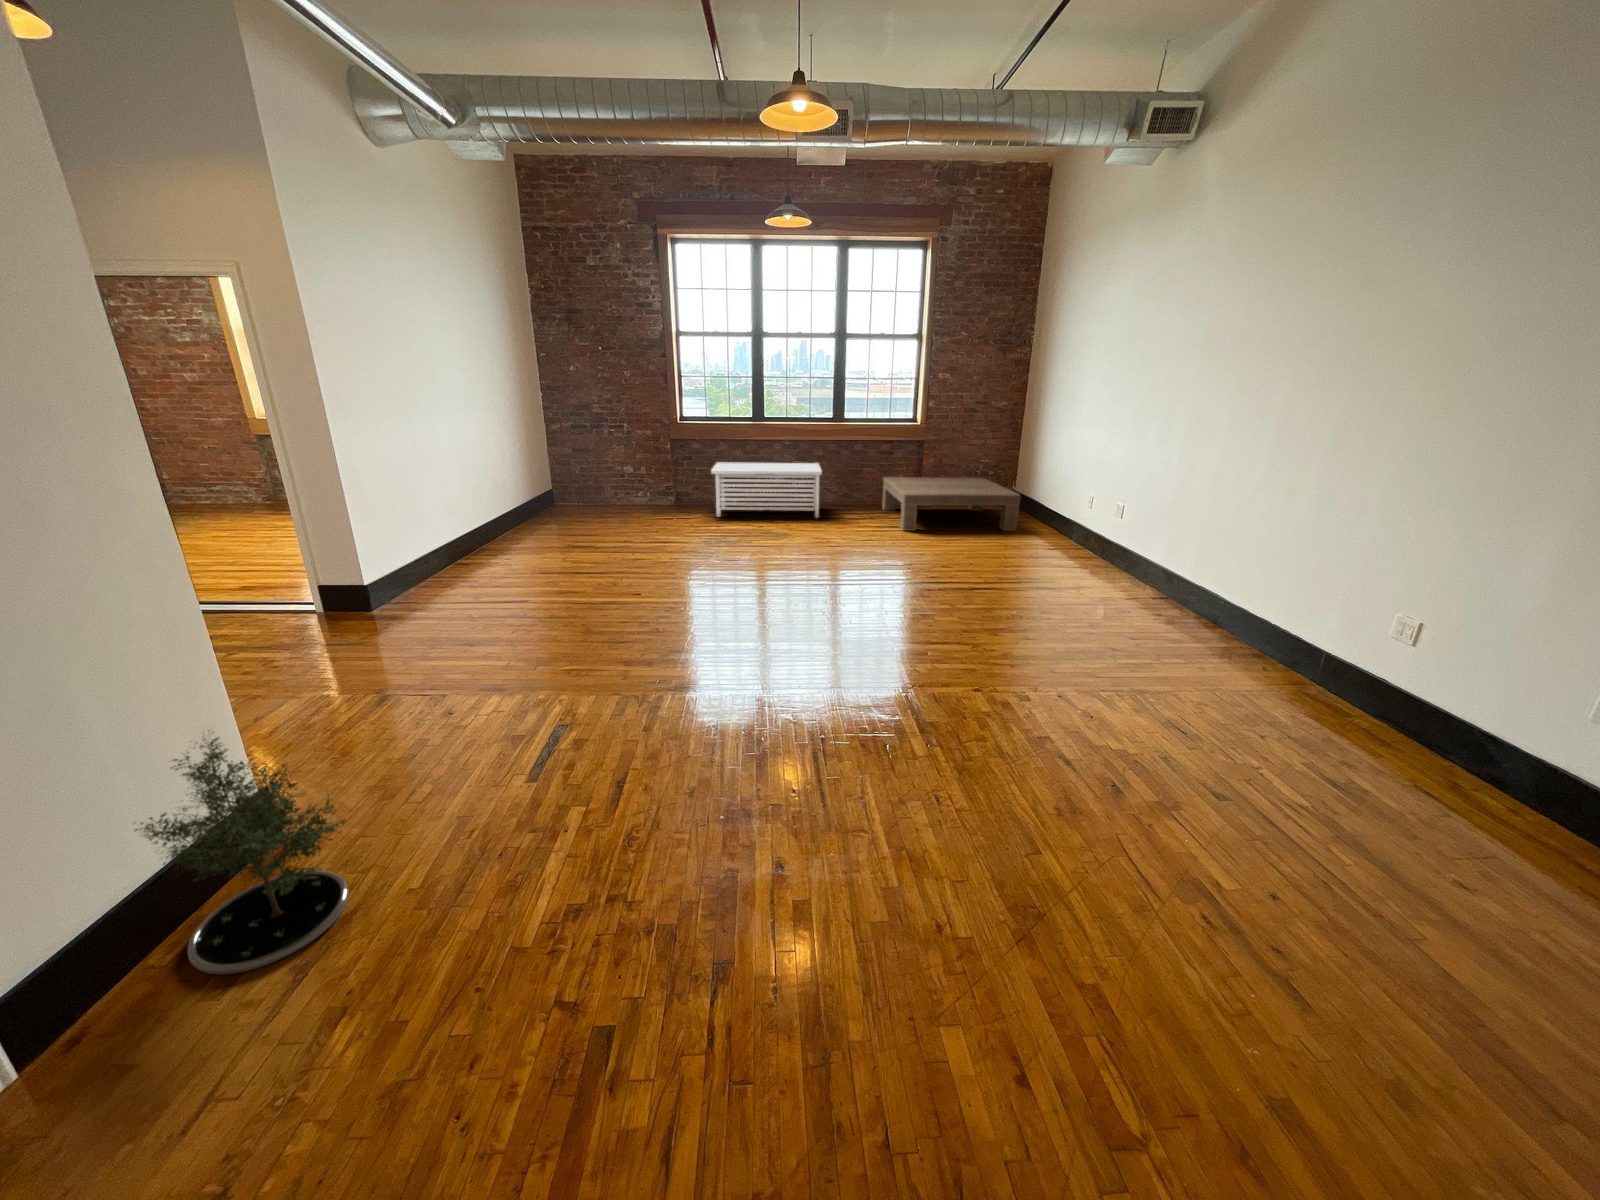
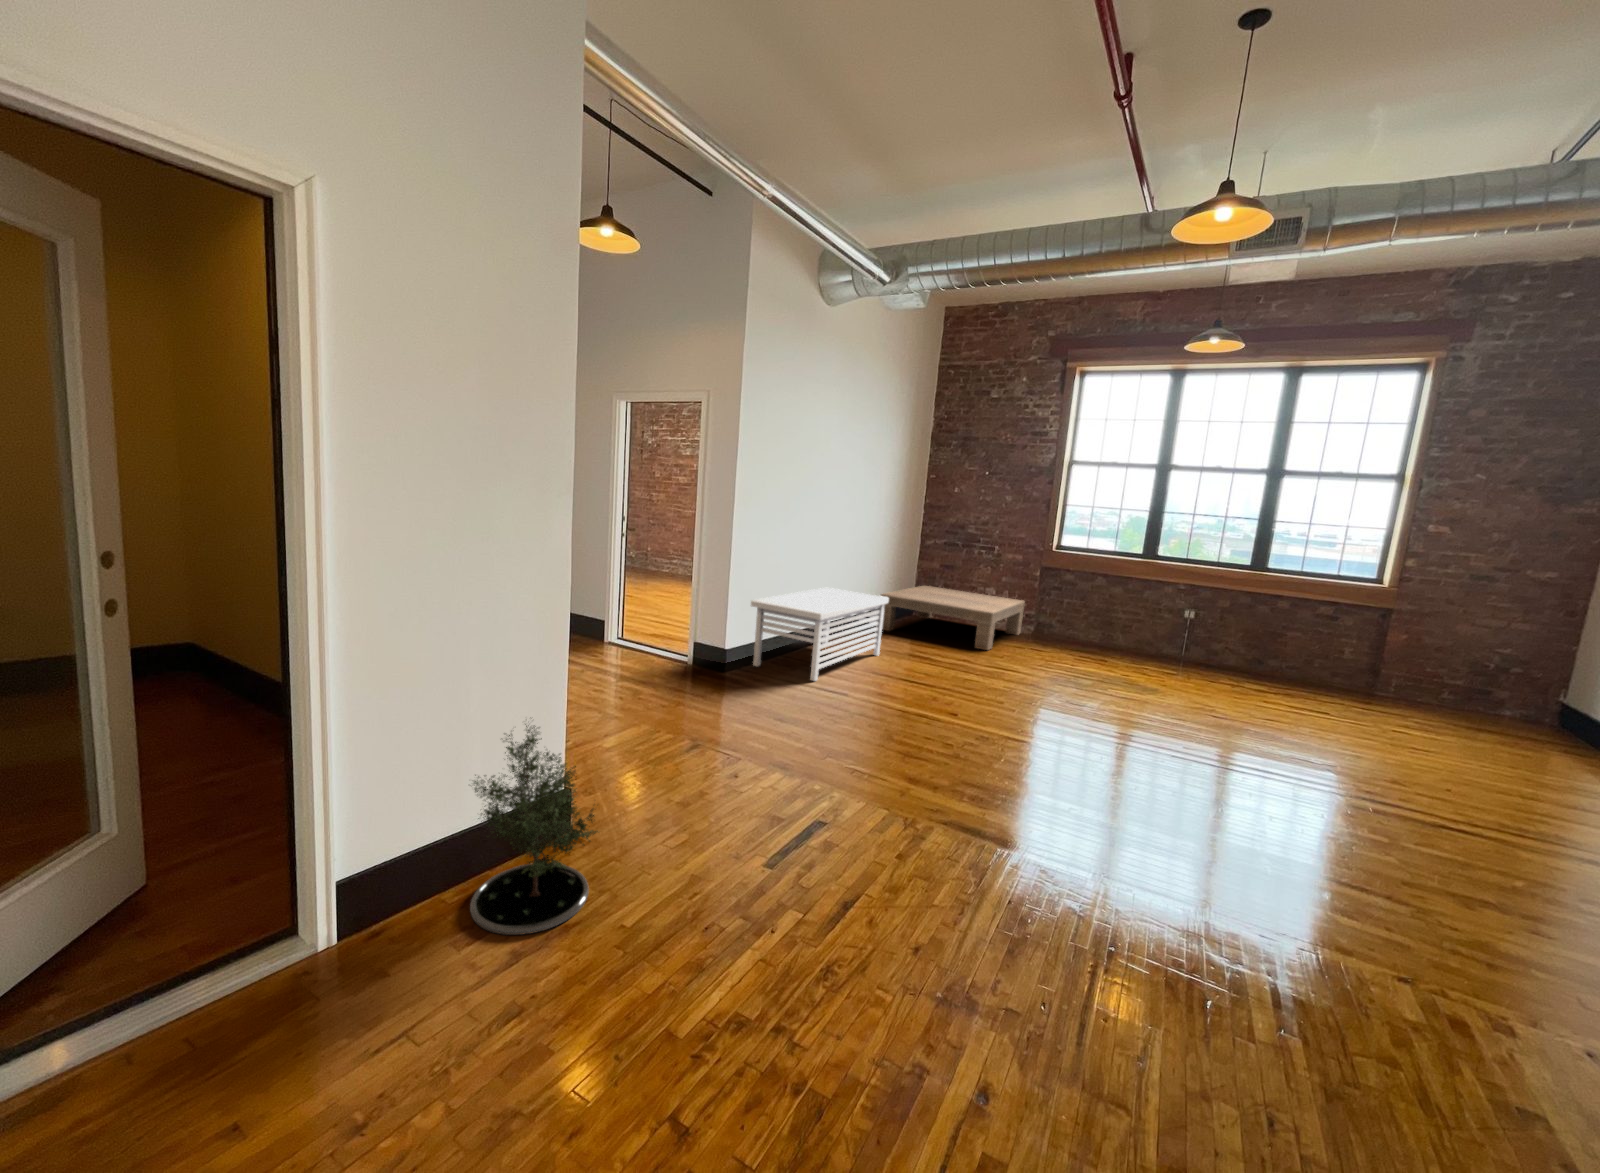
storage bench: present [711,462,822,517] -> present [751,588,888,681]
coffee table: present [882,477,1021,531] -> present [880,586,1025,650]

